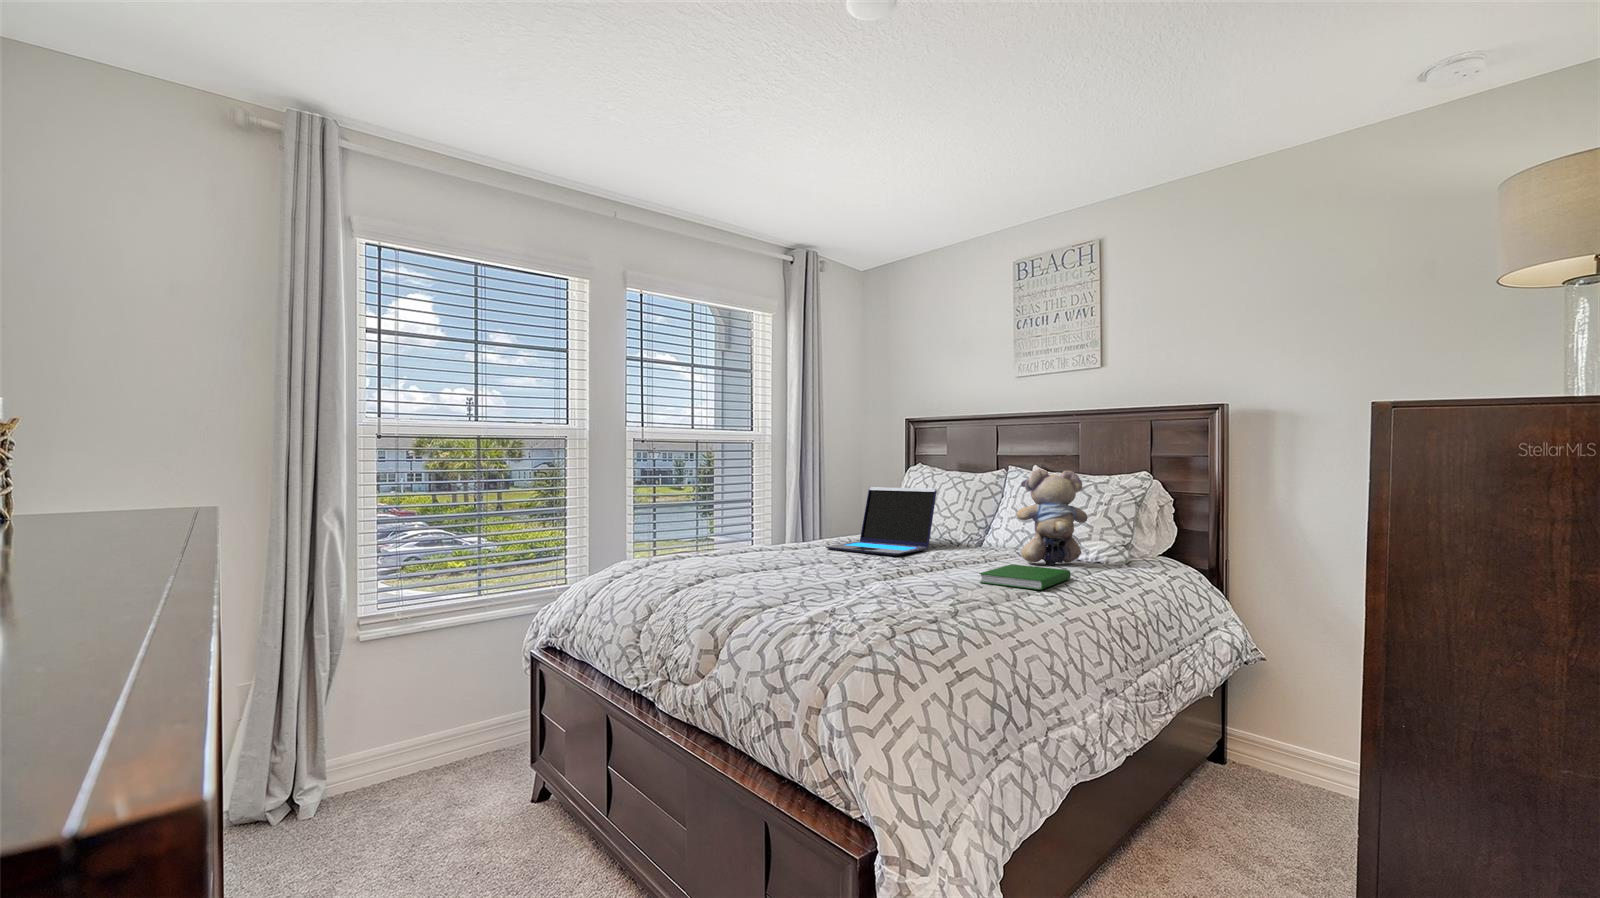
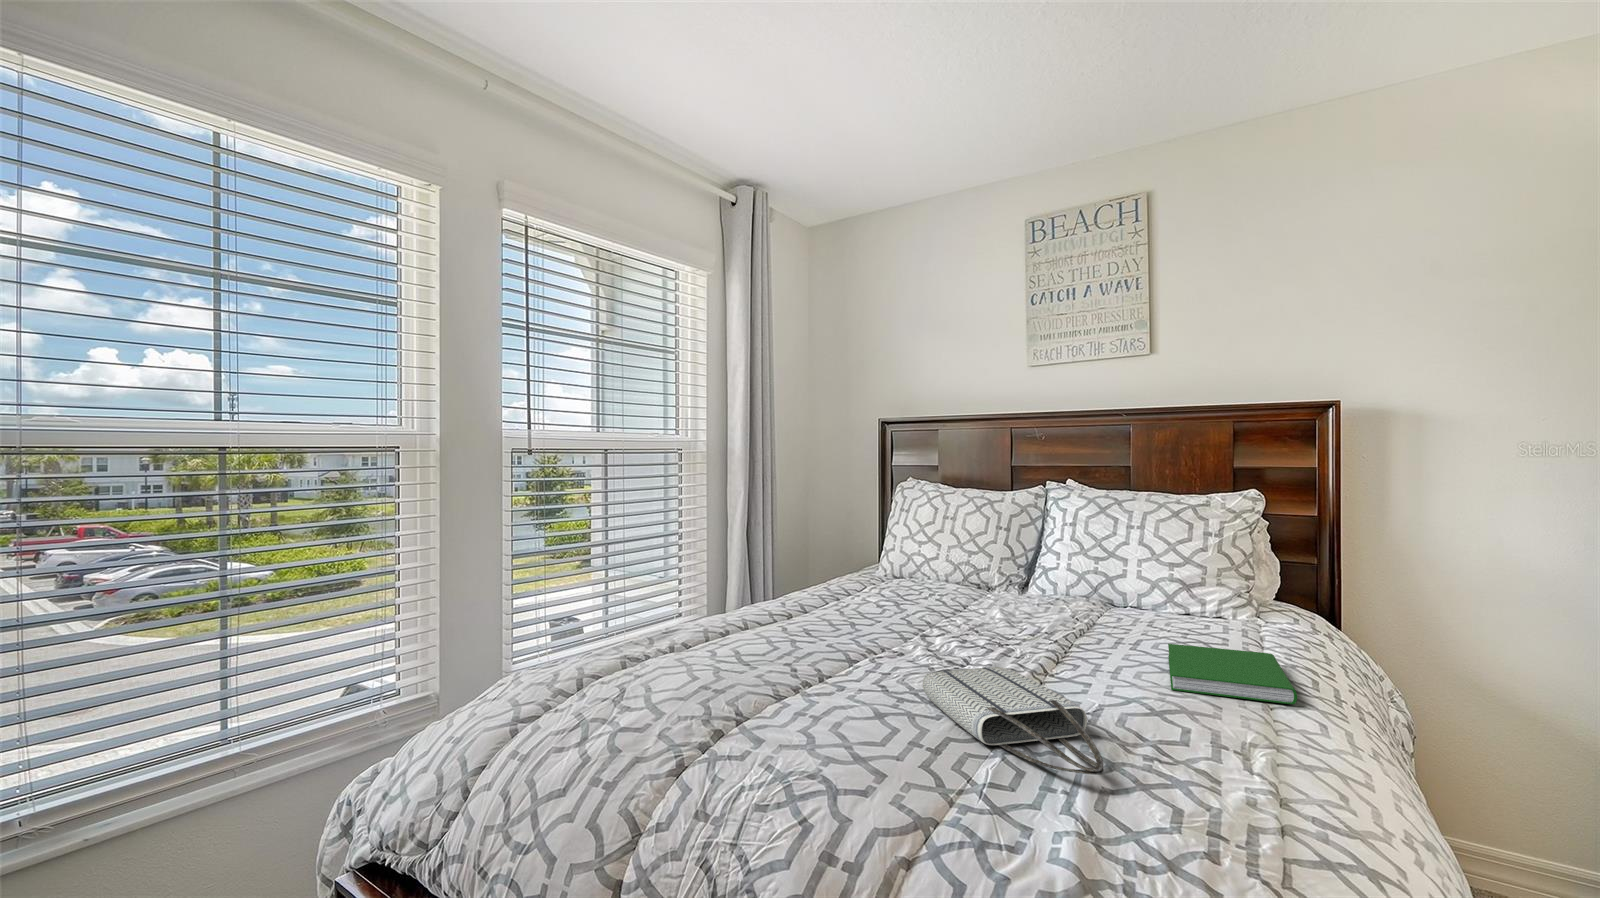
teddy bear: present [1017,469,1087,565] -> none [1136,493,1230,633]
laptop: present [825,487,937,556] -> none [837,516,985,627]
tote bag: none [826,564,892,595] -> present [923,667,1104,774]

